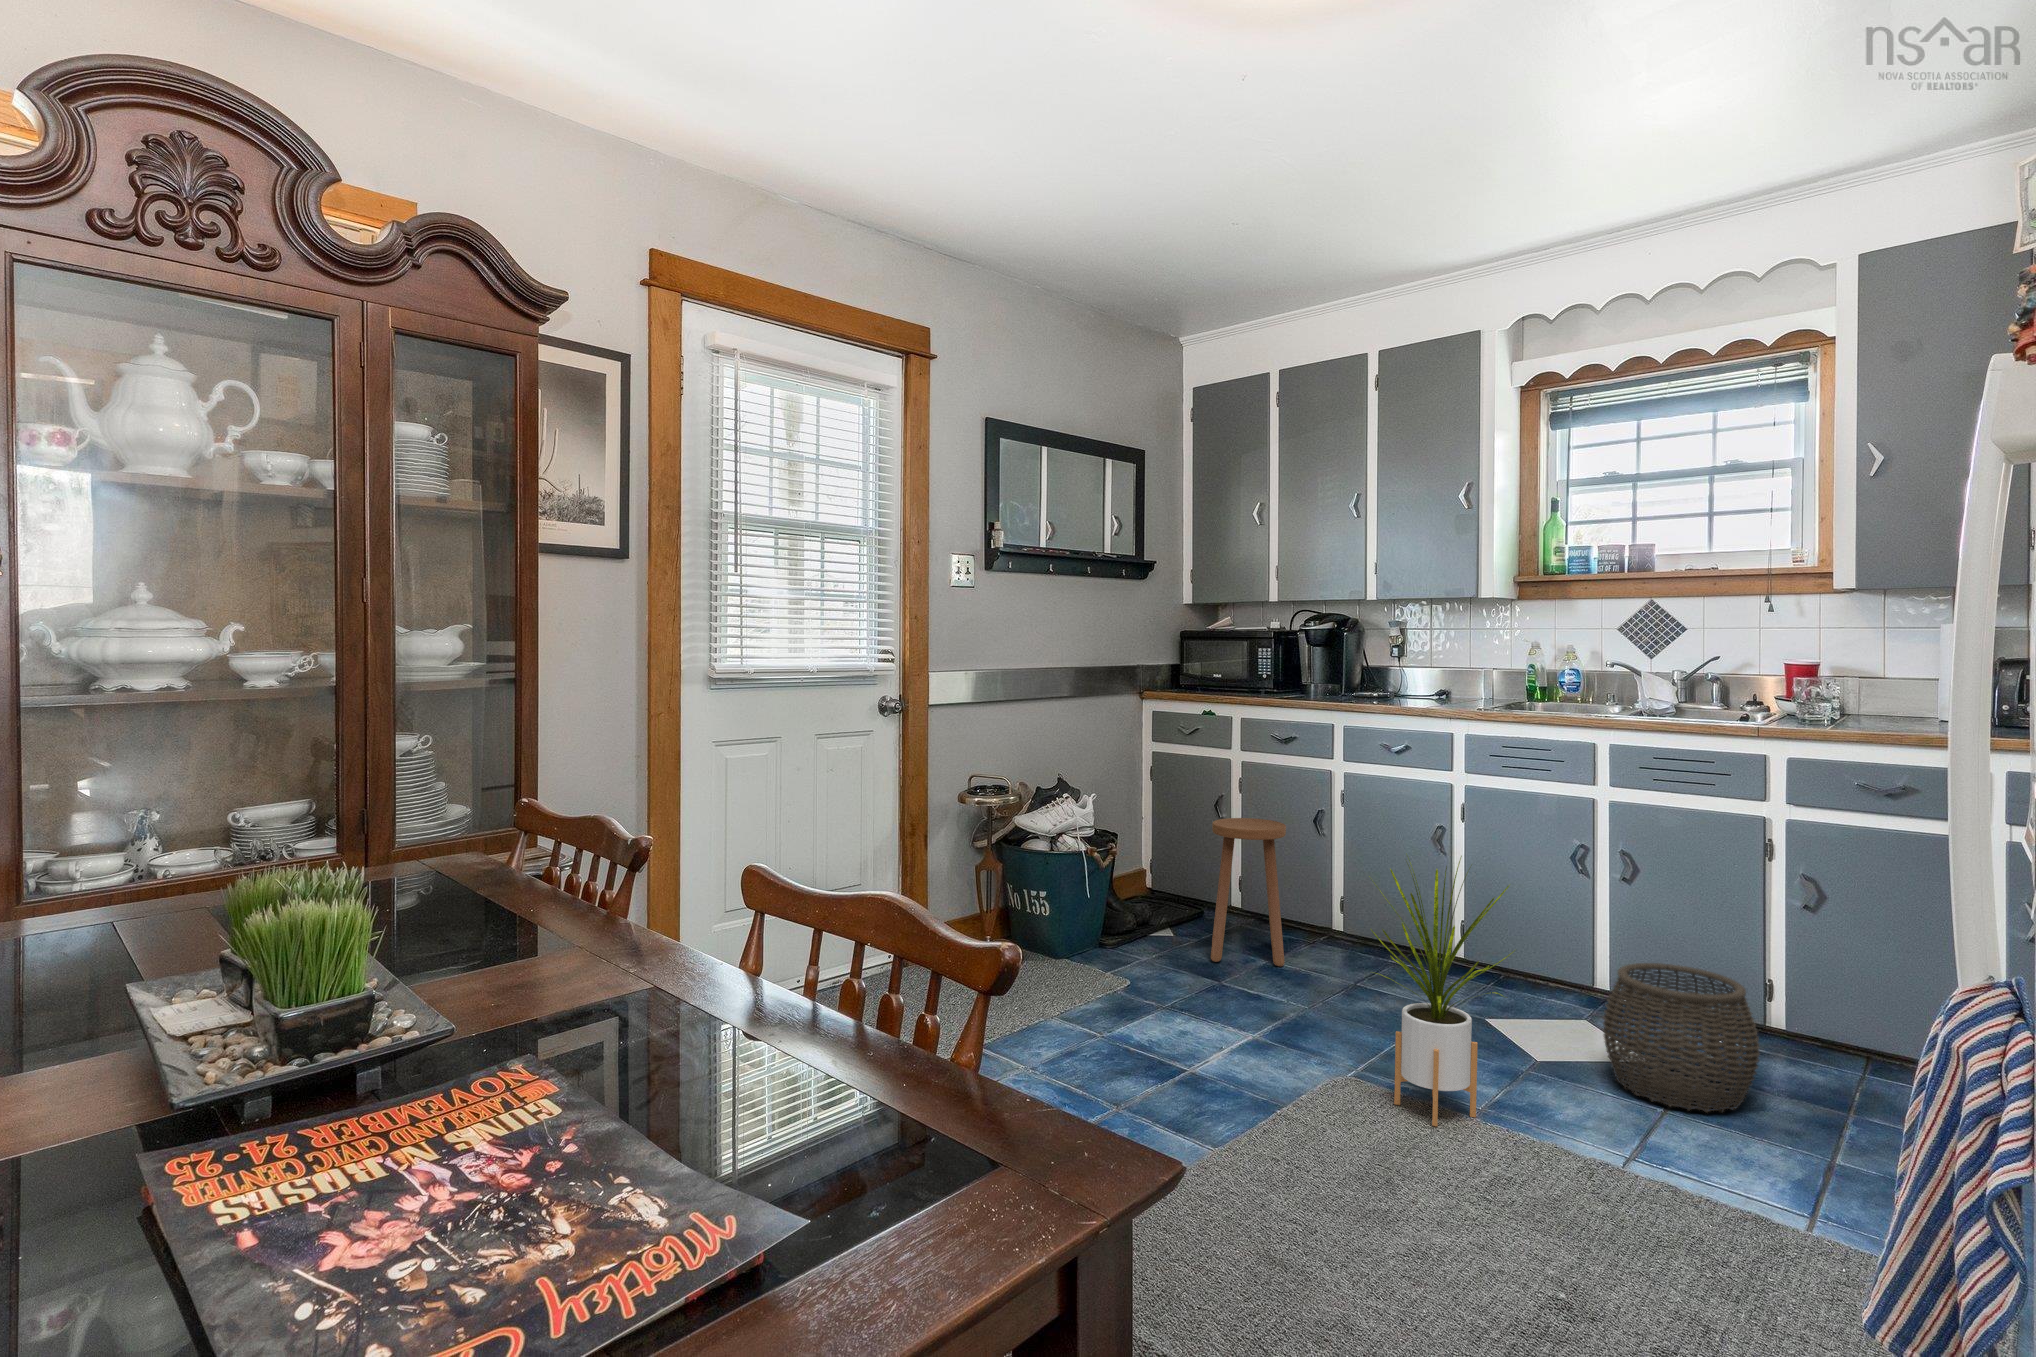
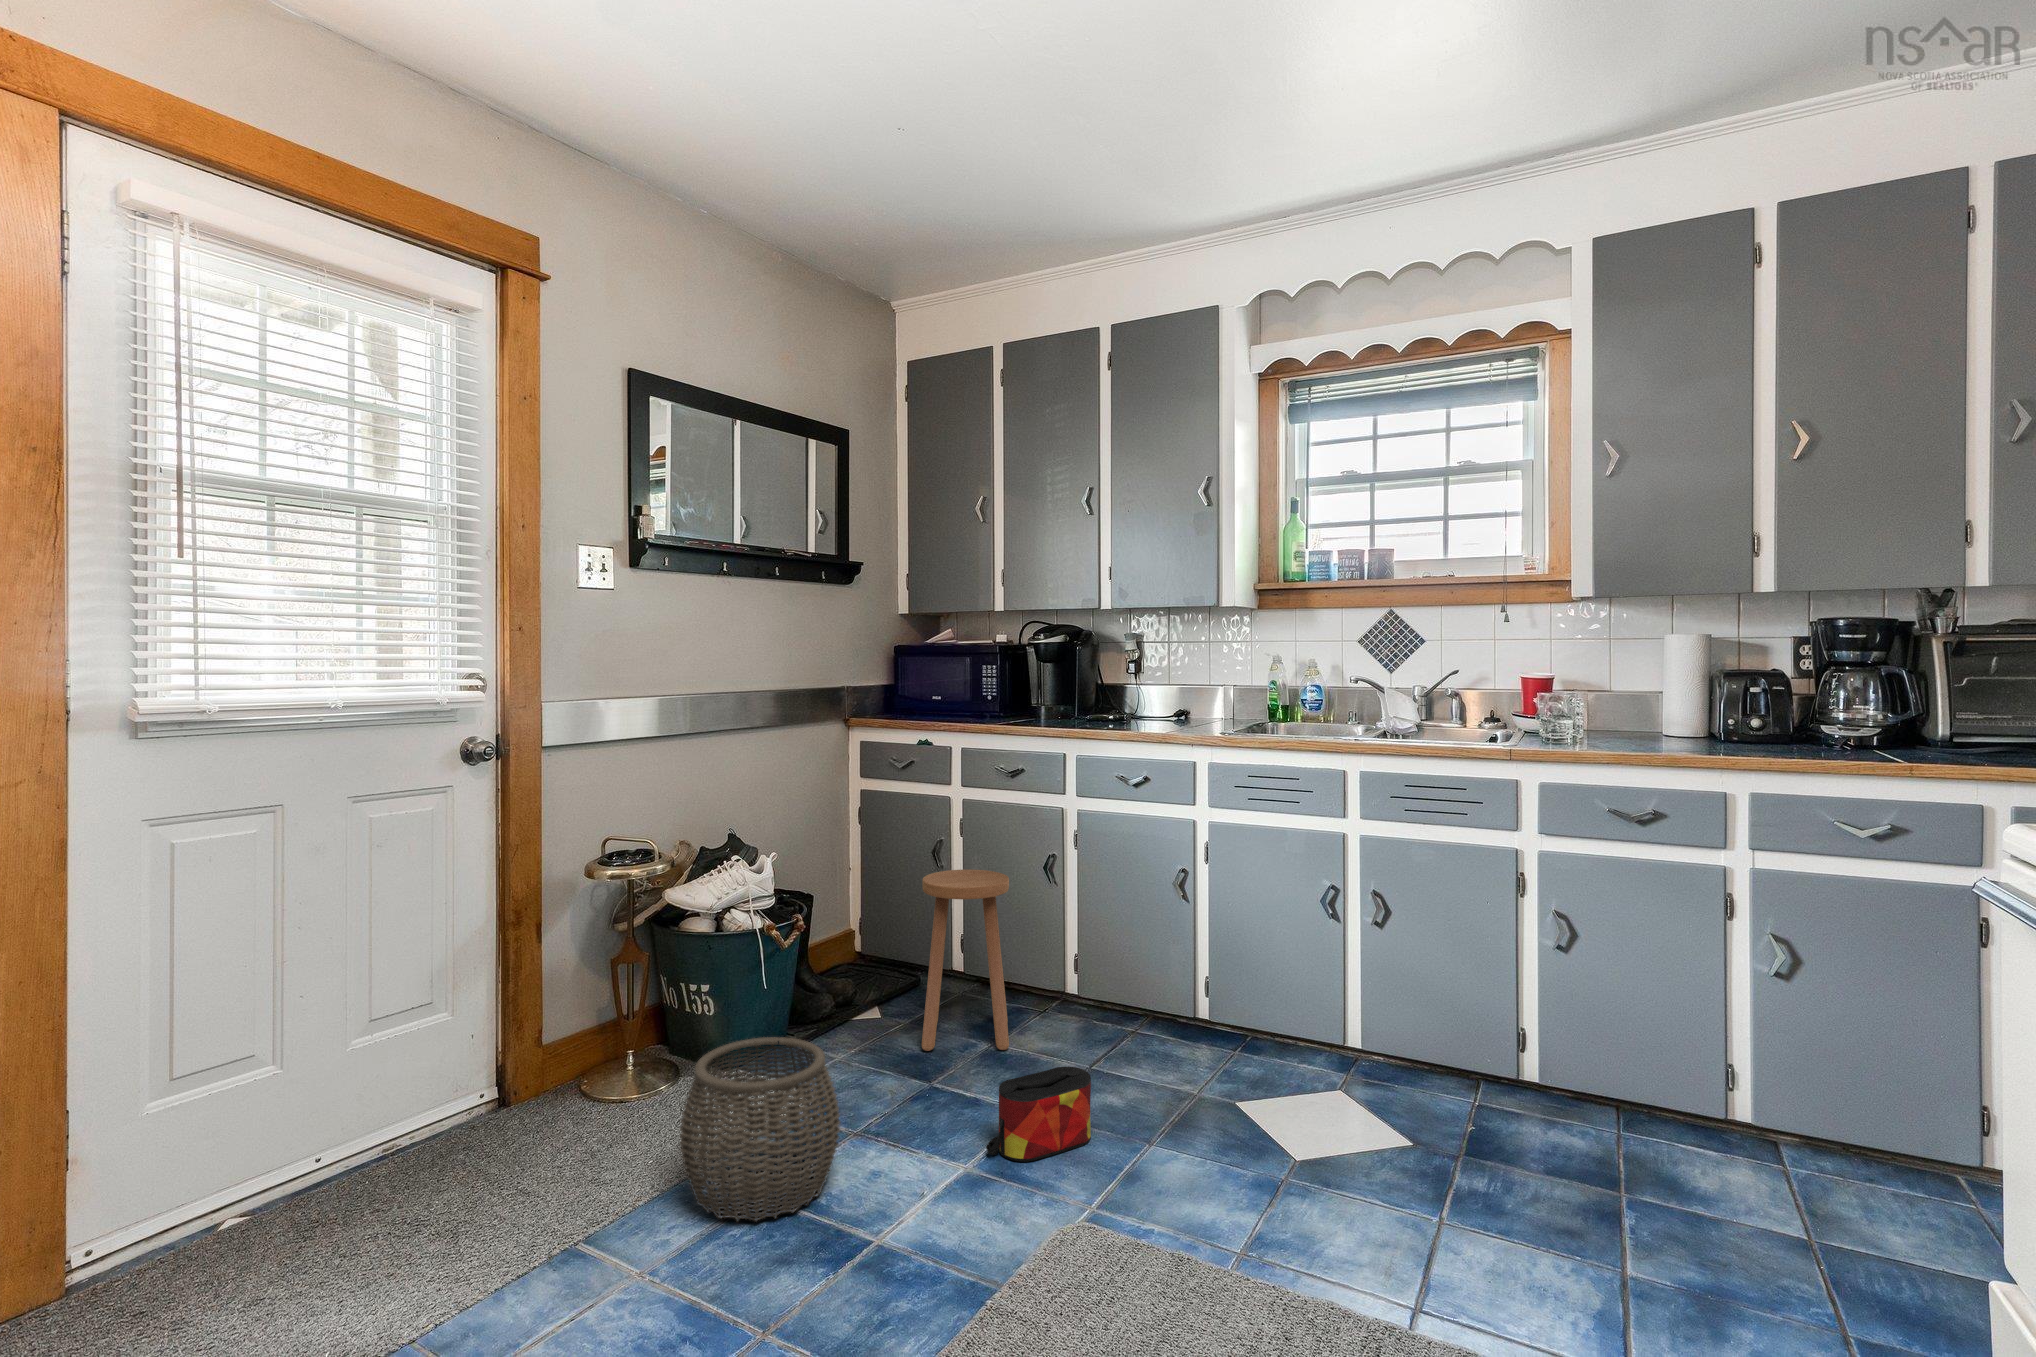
house plant: present [1371,856,1515,1126] -> none [1101,931,1281,1294]
woven basket: present [1603,963,1760,1112] -> present [679,1037,840,1221]
bag: none [1270,971,1357,1038] -> present [986,1067,1091,1162]

